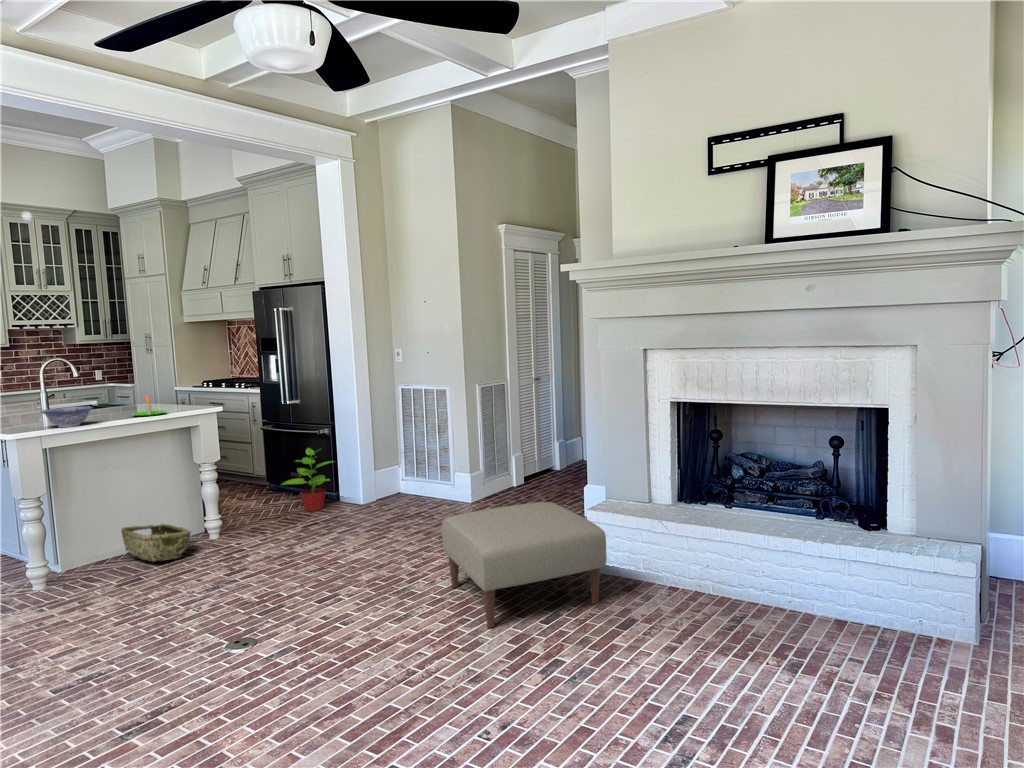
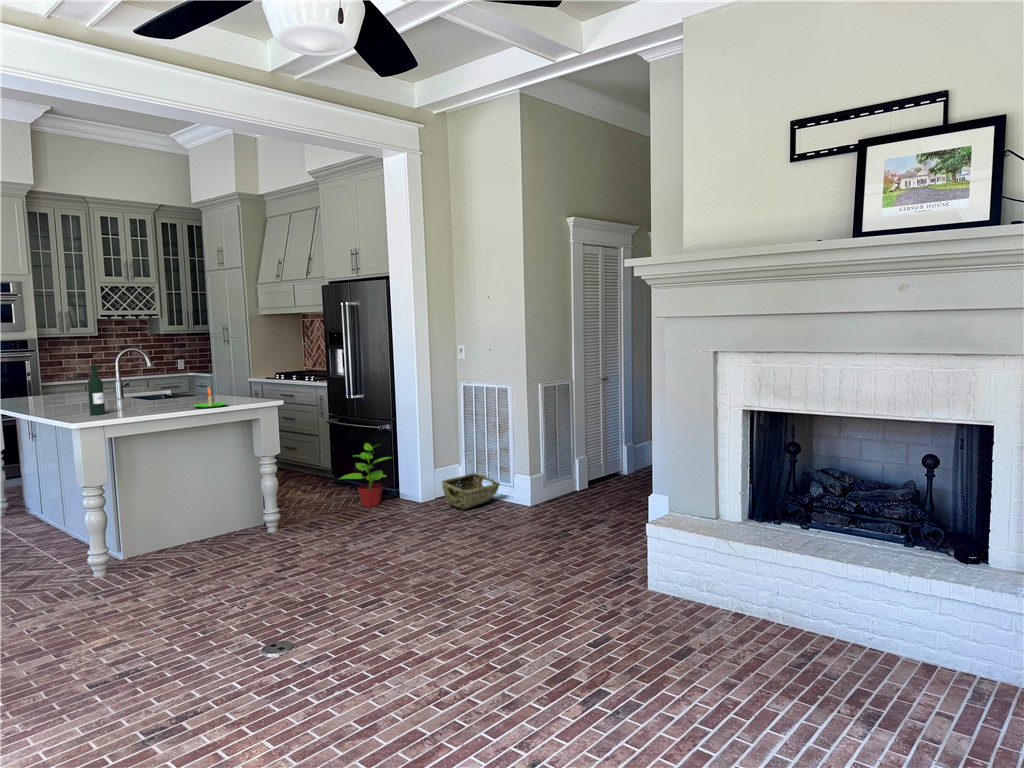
wine bottle: none [18,375,37,427] -> present [88,365,105,415]
decorative bowl: present [41,407,93,428] -> none [105,397,155,417]
ottoman: present [442,502,607,628] -> none [489,512,663,648]
woven basket: present [122,524,191,561] -> present [442,473,500,509]

